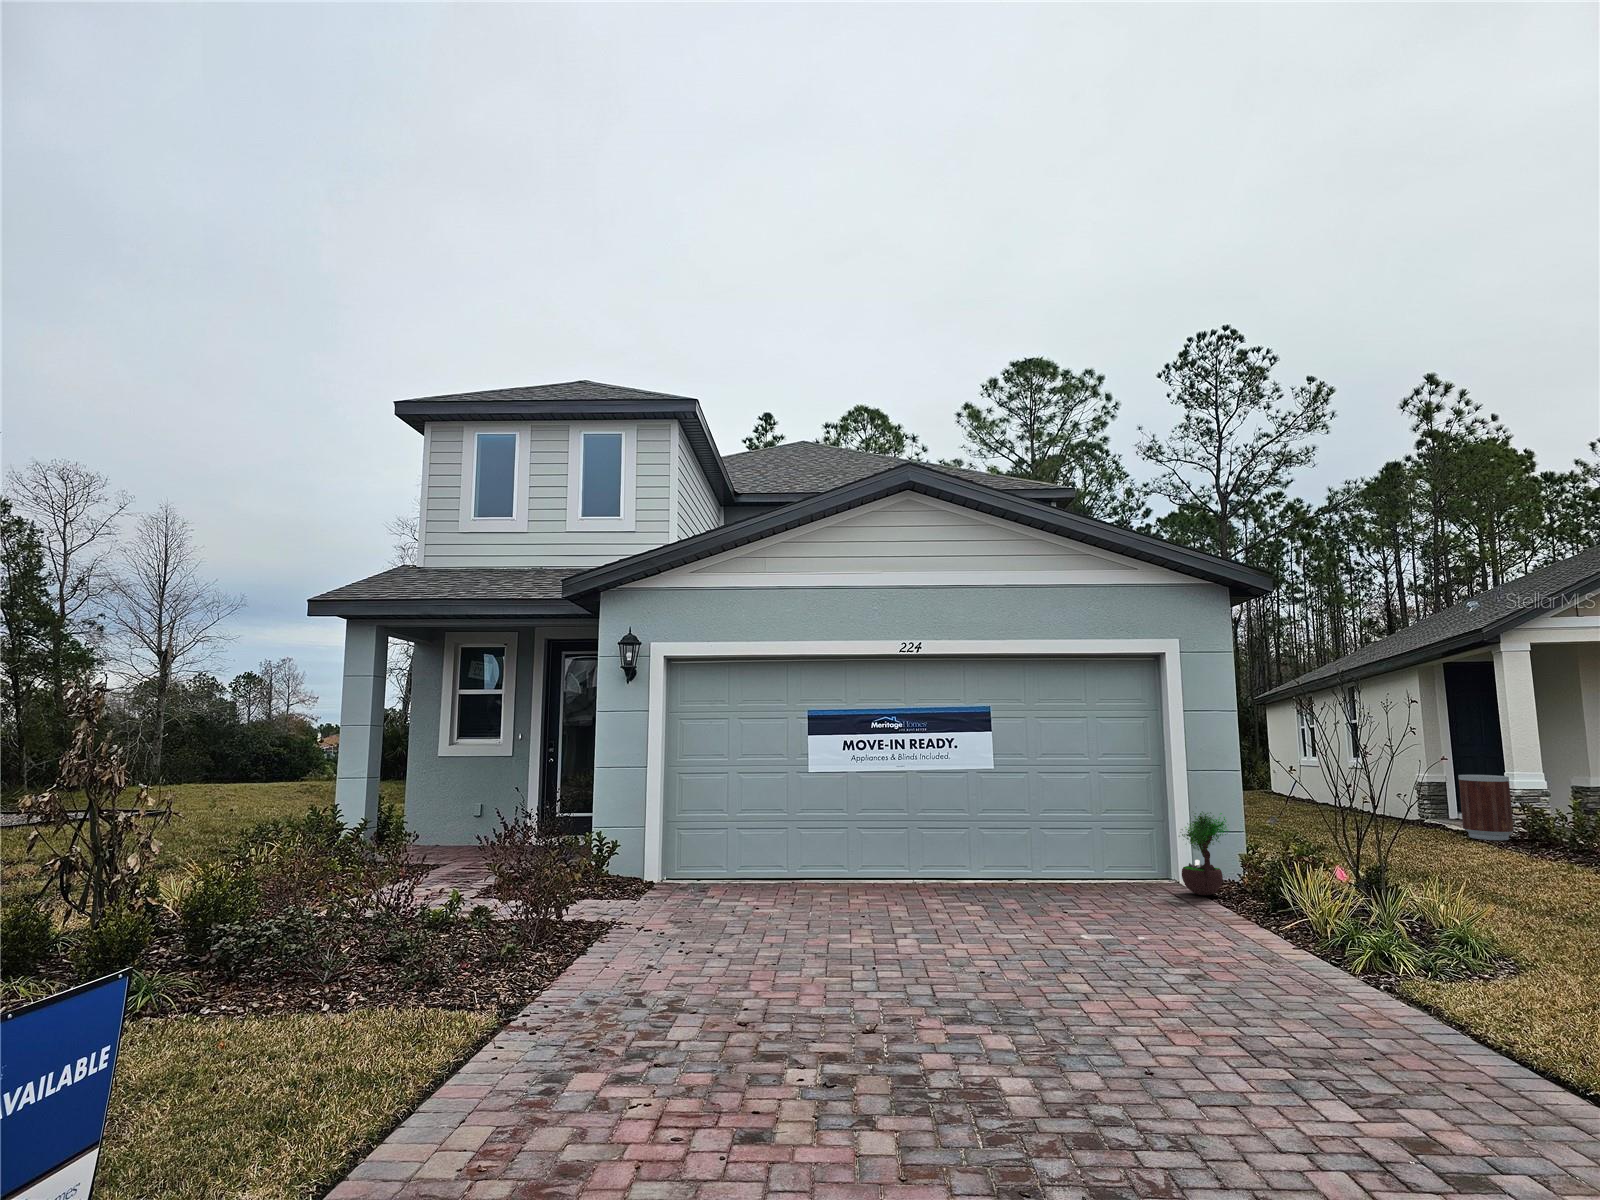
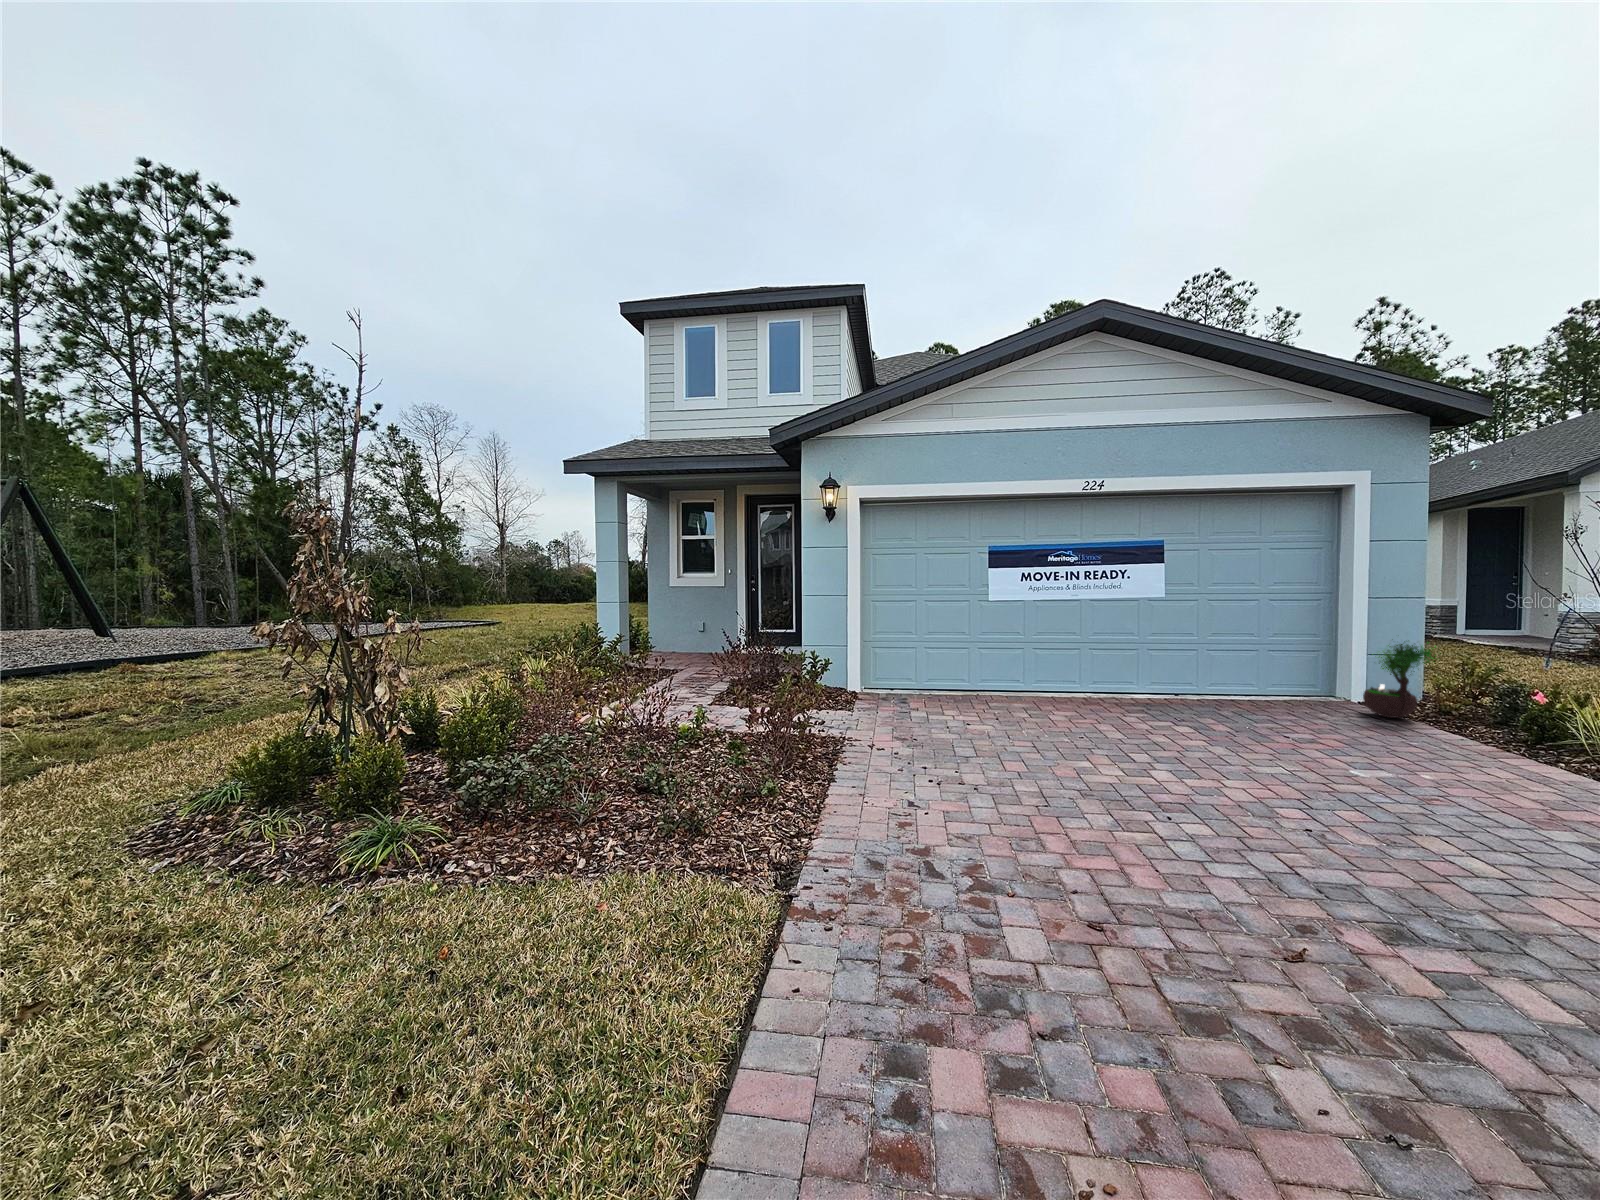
trash can: present [1458,775,1514,840] -> none [1513,601,1578,657]

